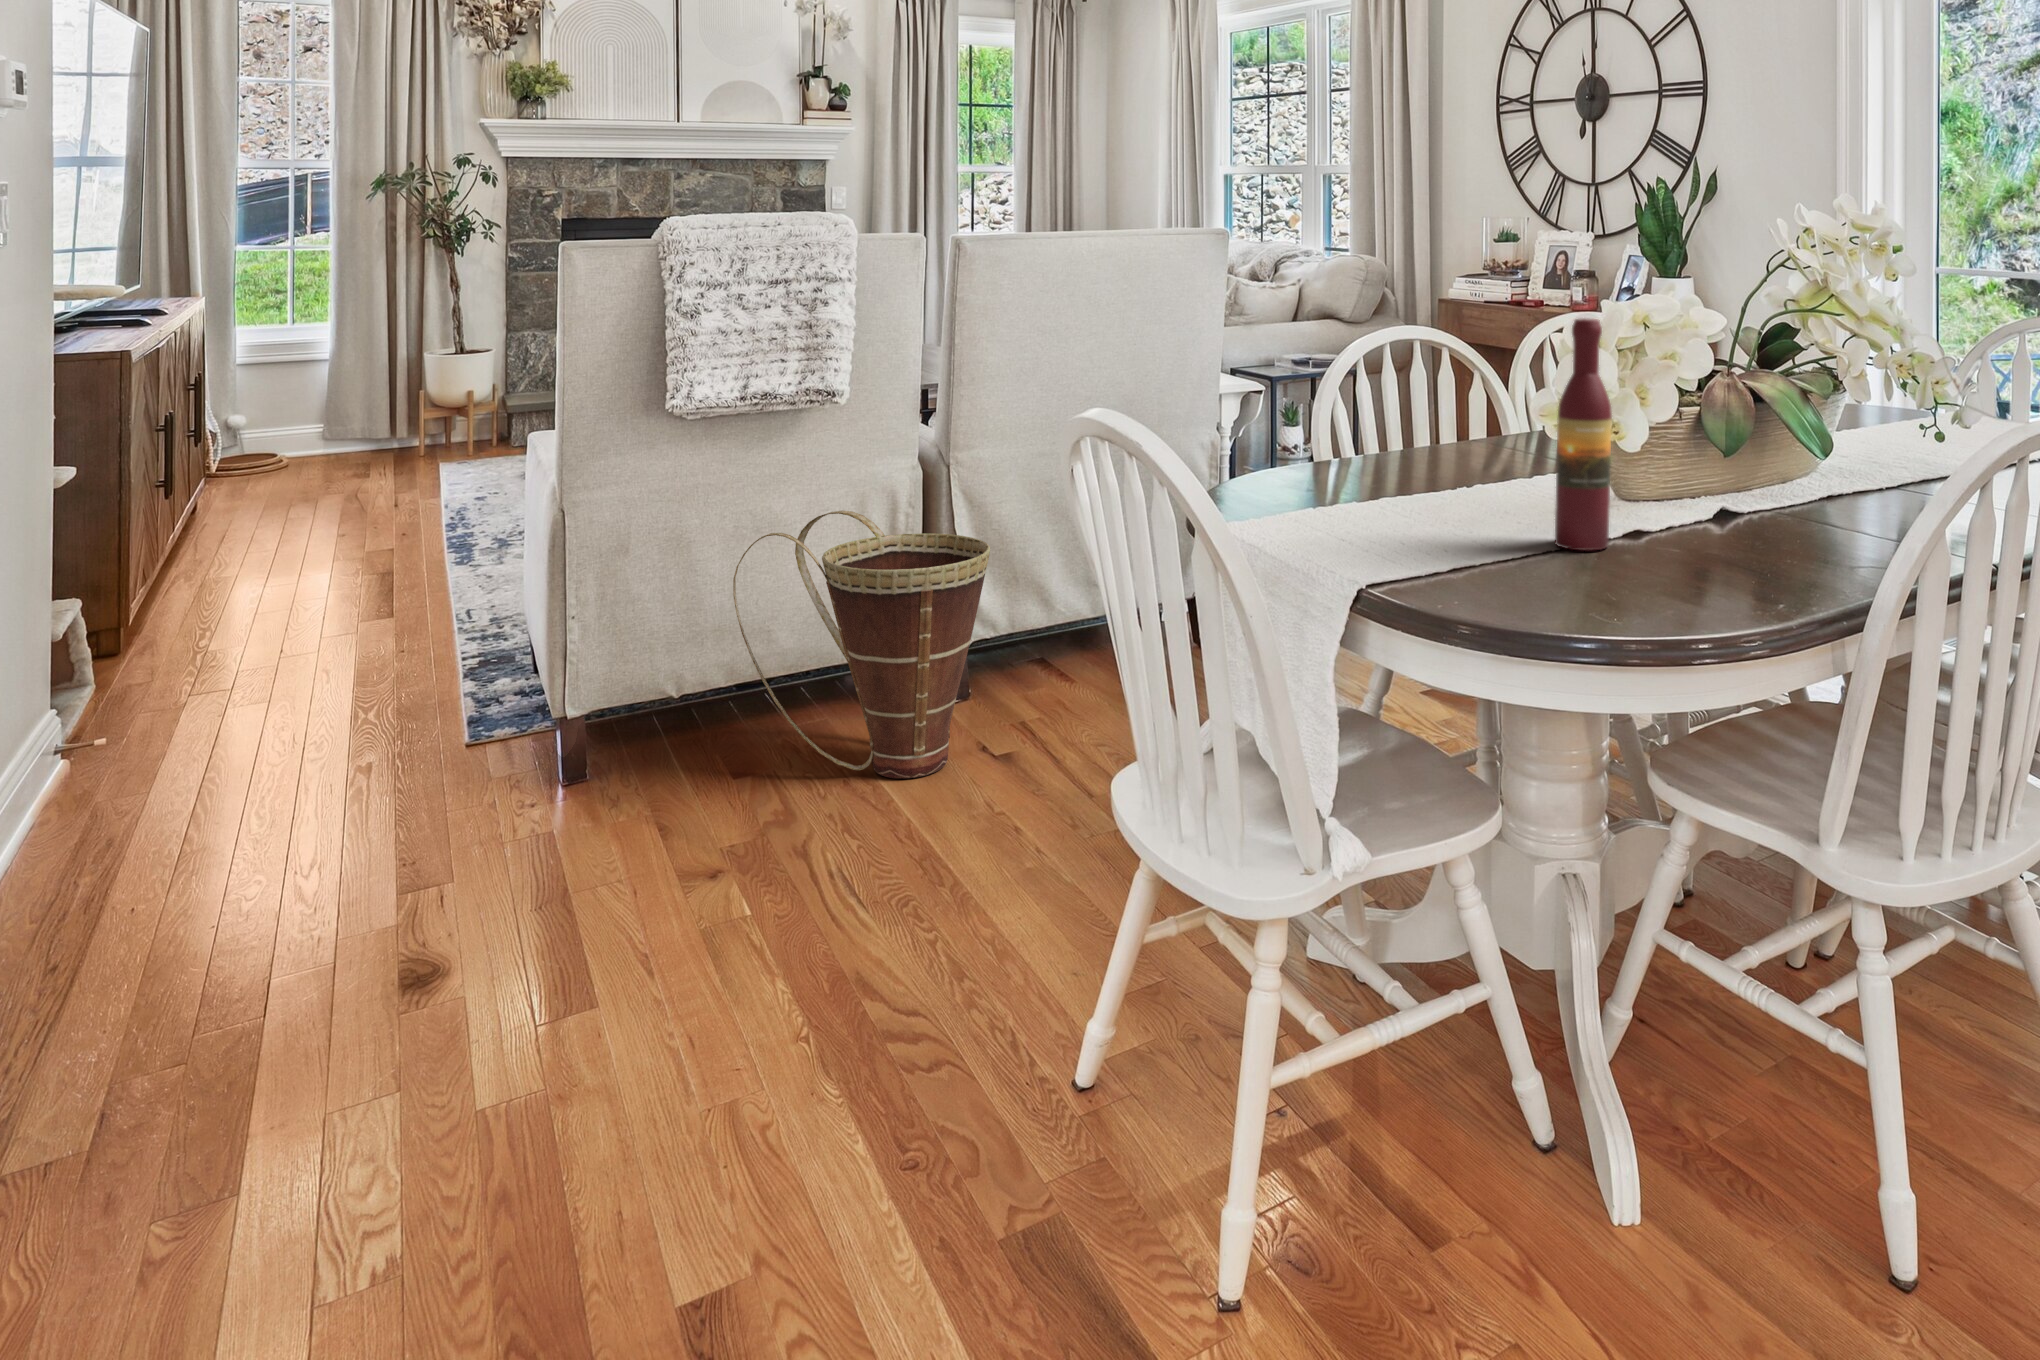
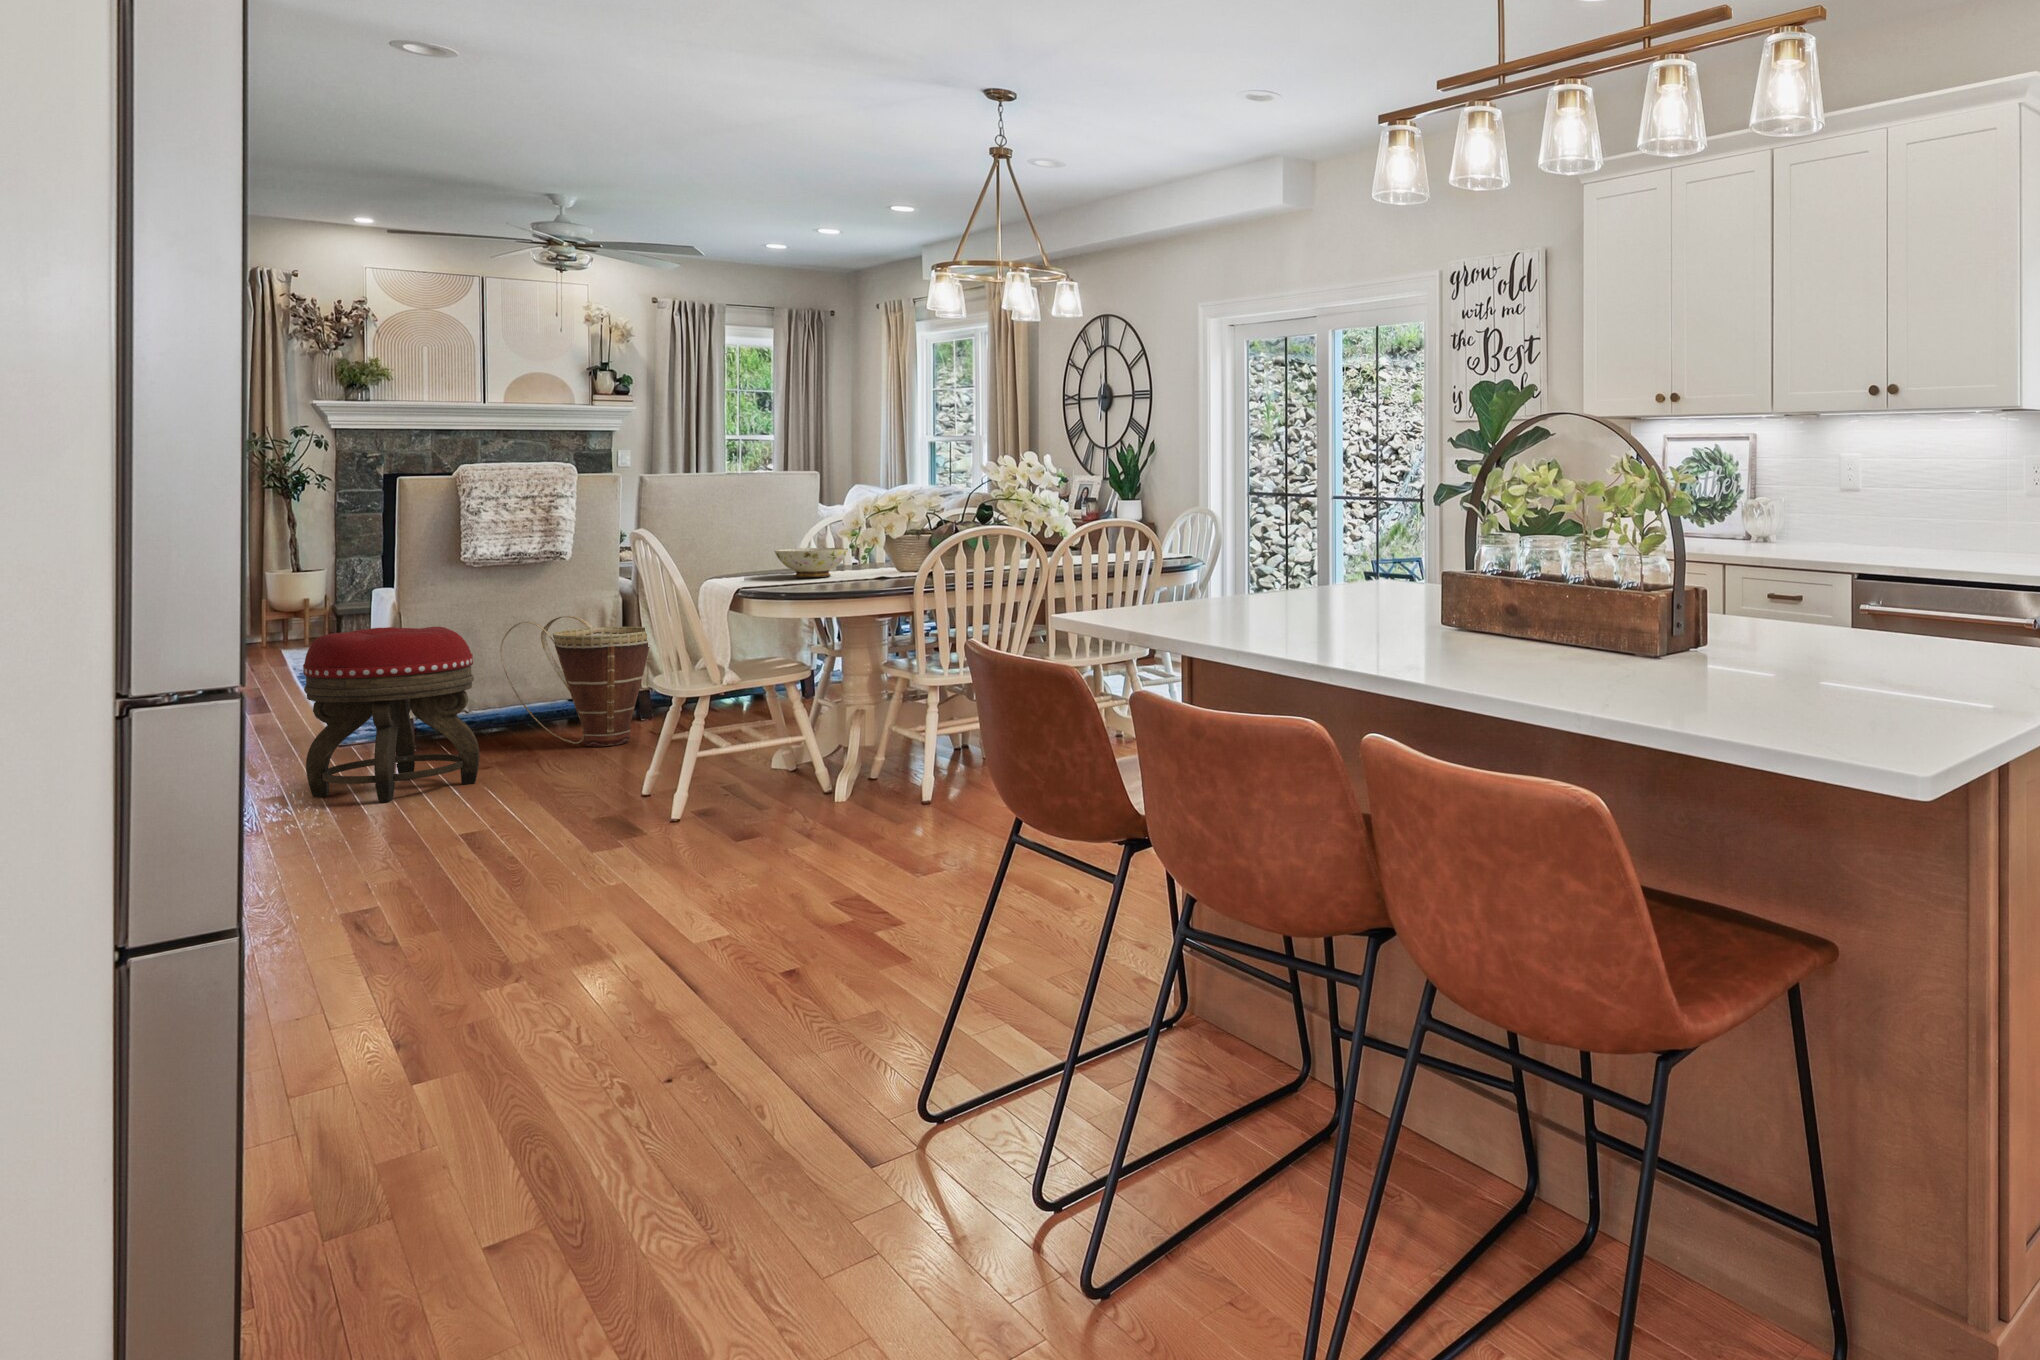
wine bottle: present [1555,319,1612,550] -> none [853,494,877,583]
ceramic bowl: none [1333,431,1490,514] -> present [775,548,848,577]
footstool: none [374,581,706,1009] -> present [303,627,479,803]

